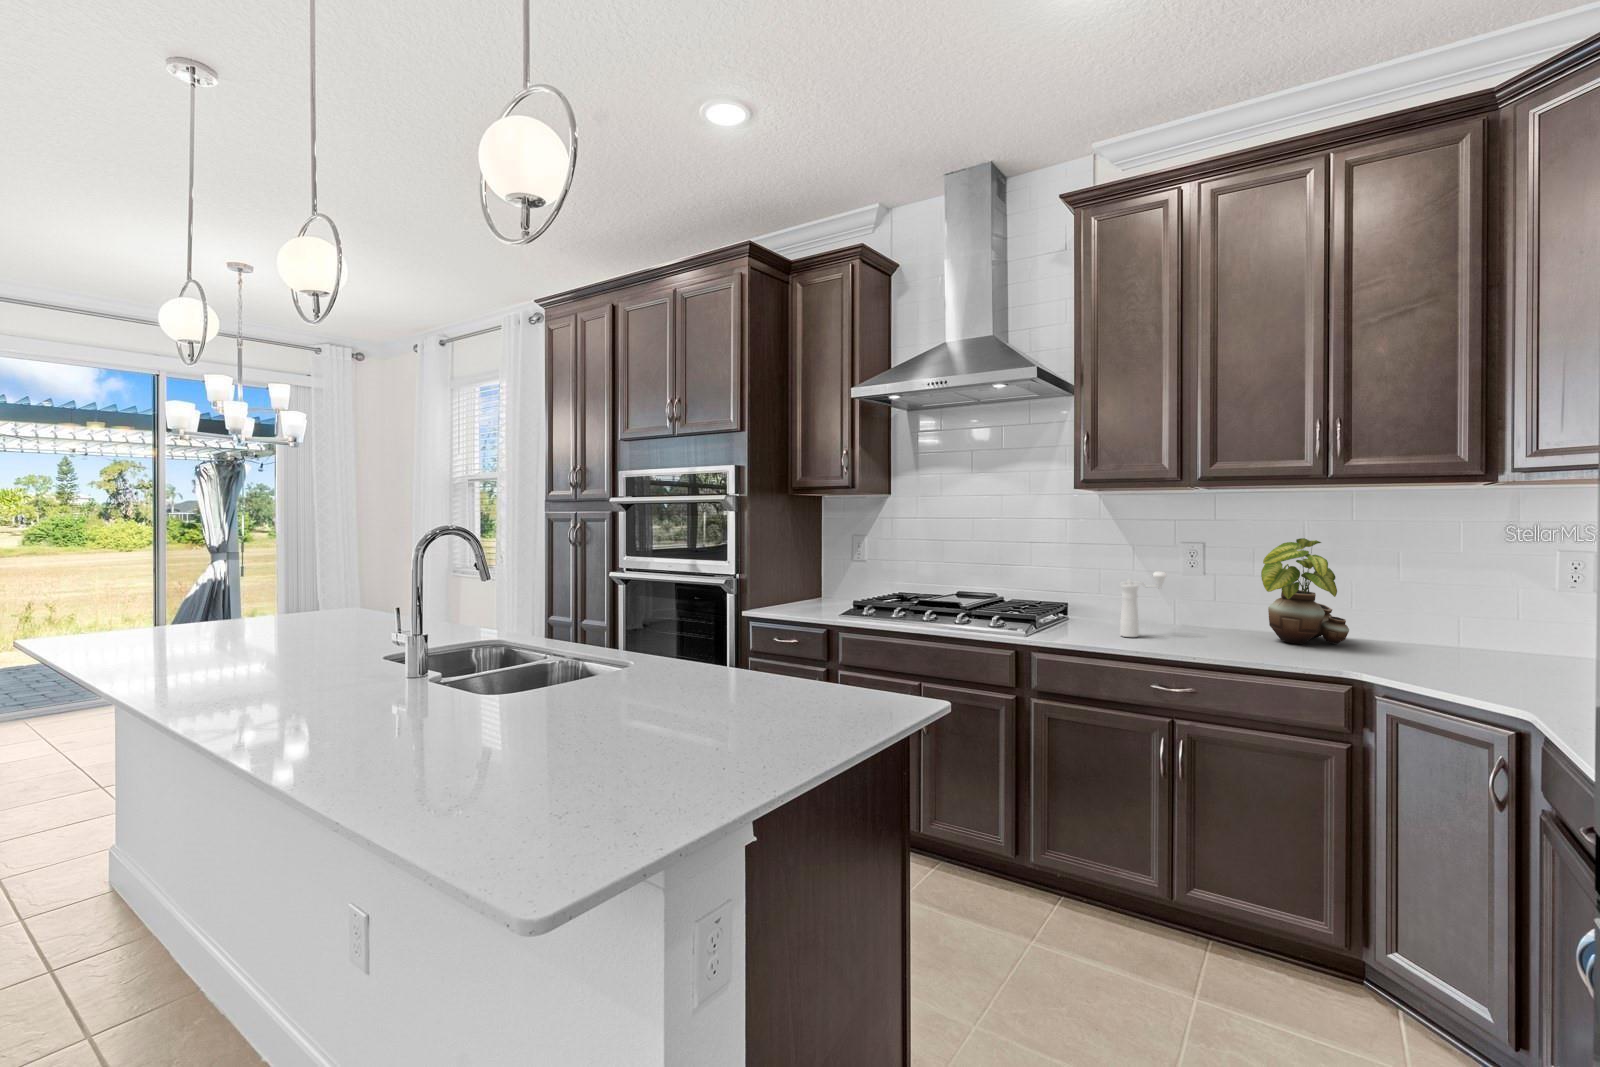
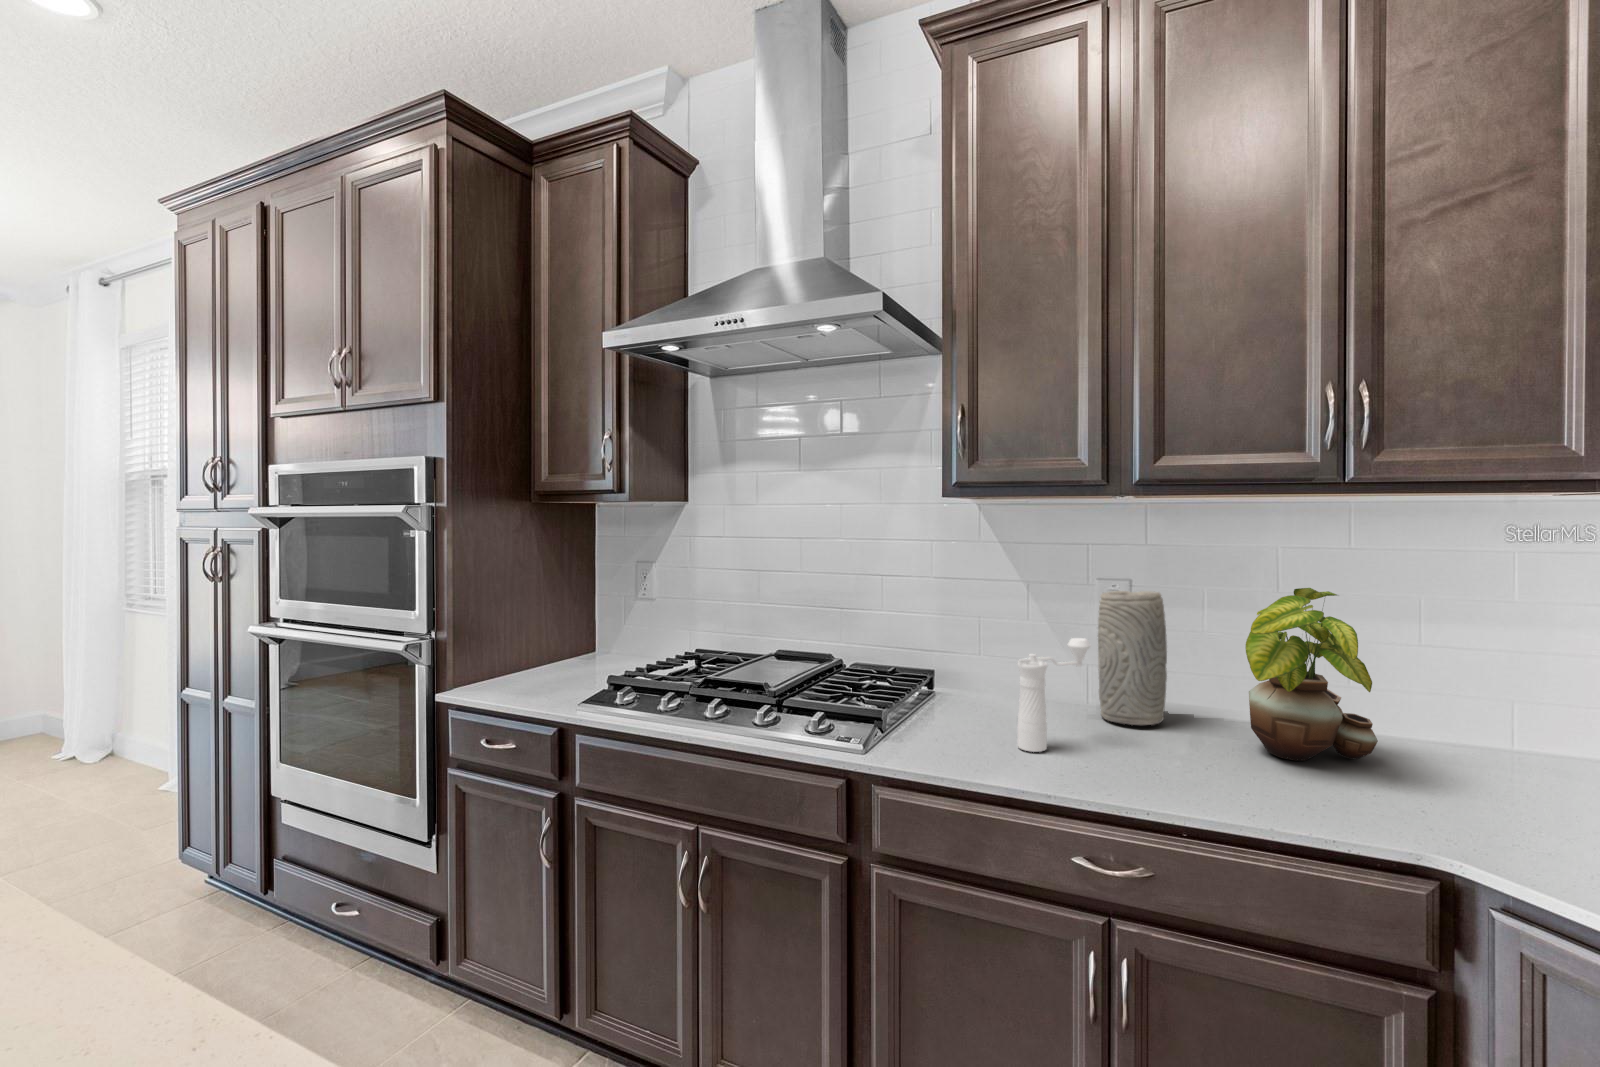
vase: none [1176,546,1221,629] -> present [1098,591,1167,725]

